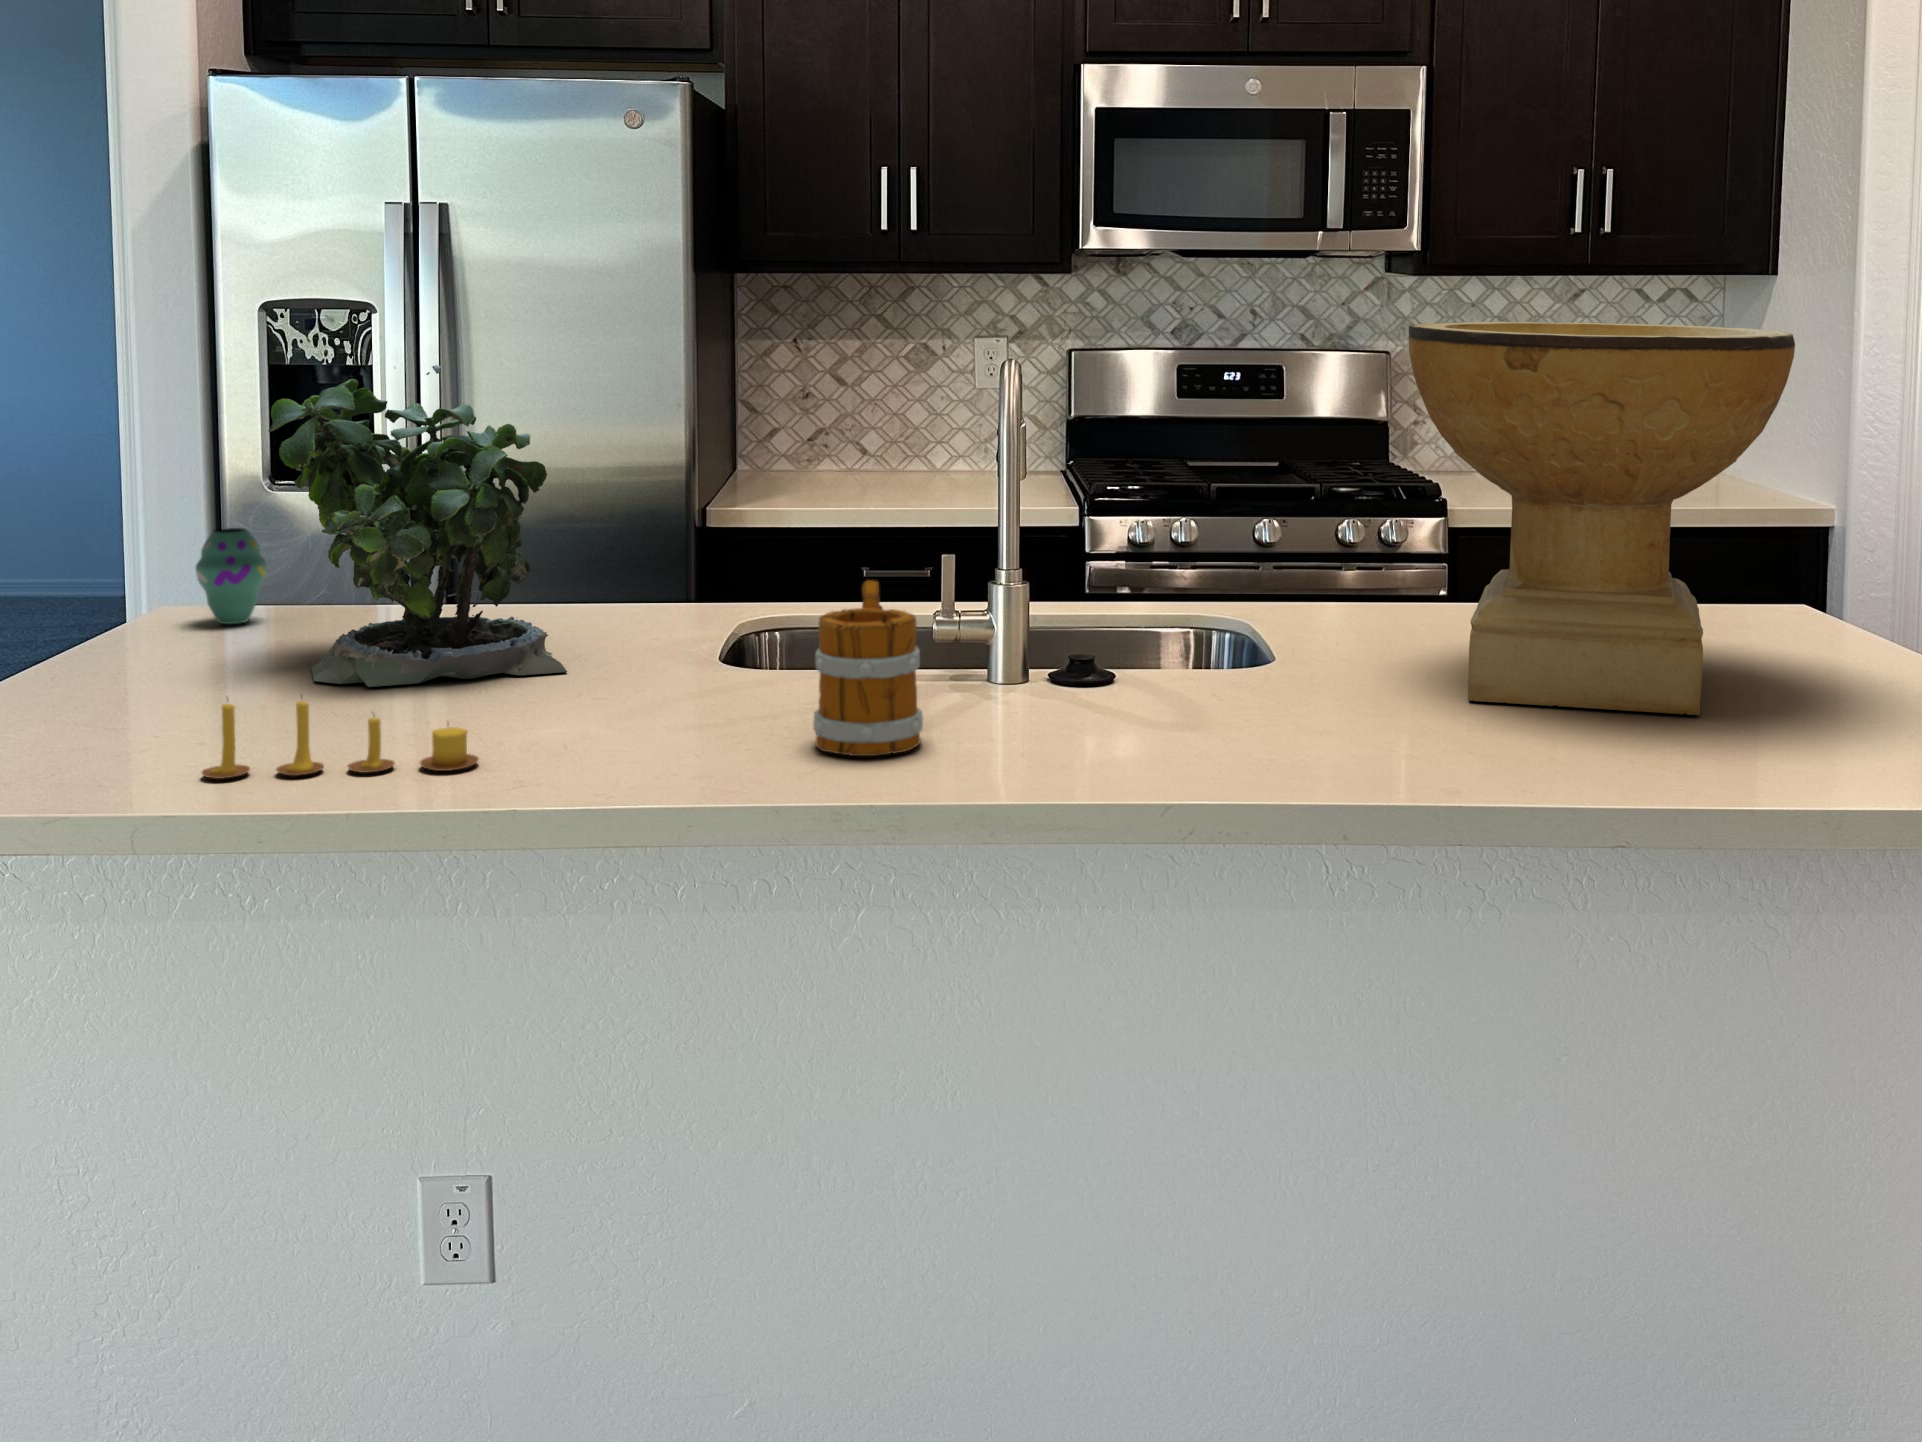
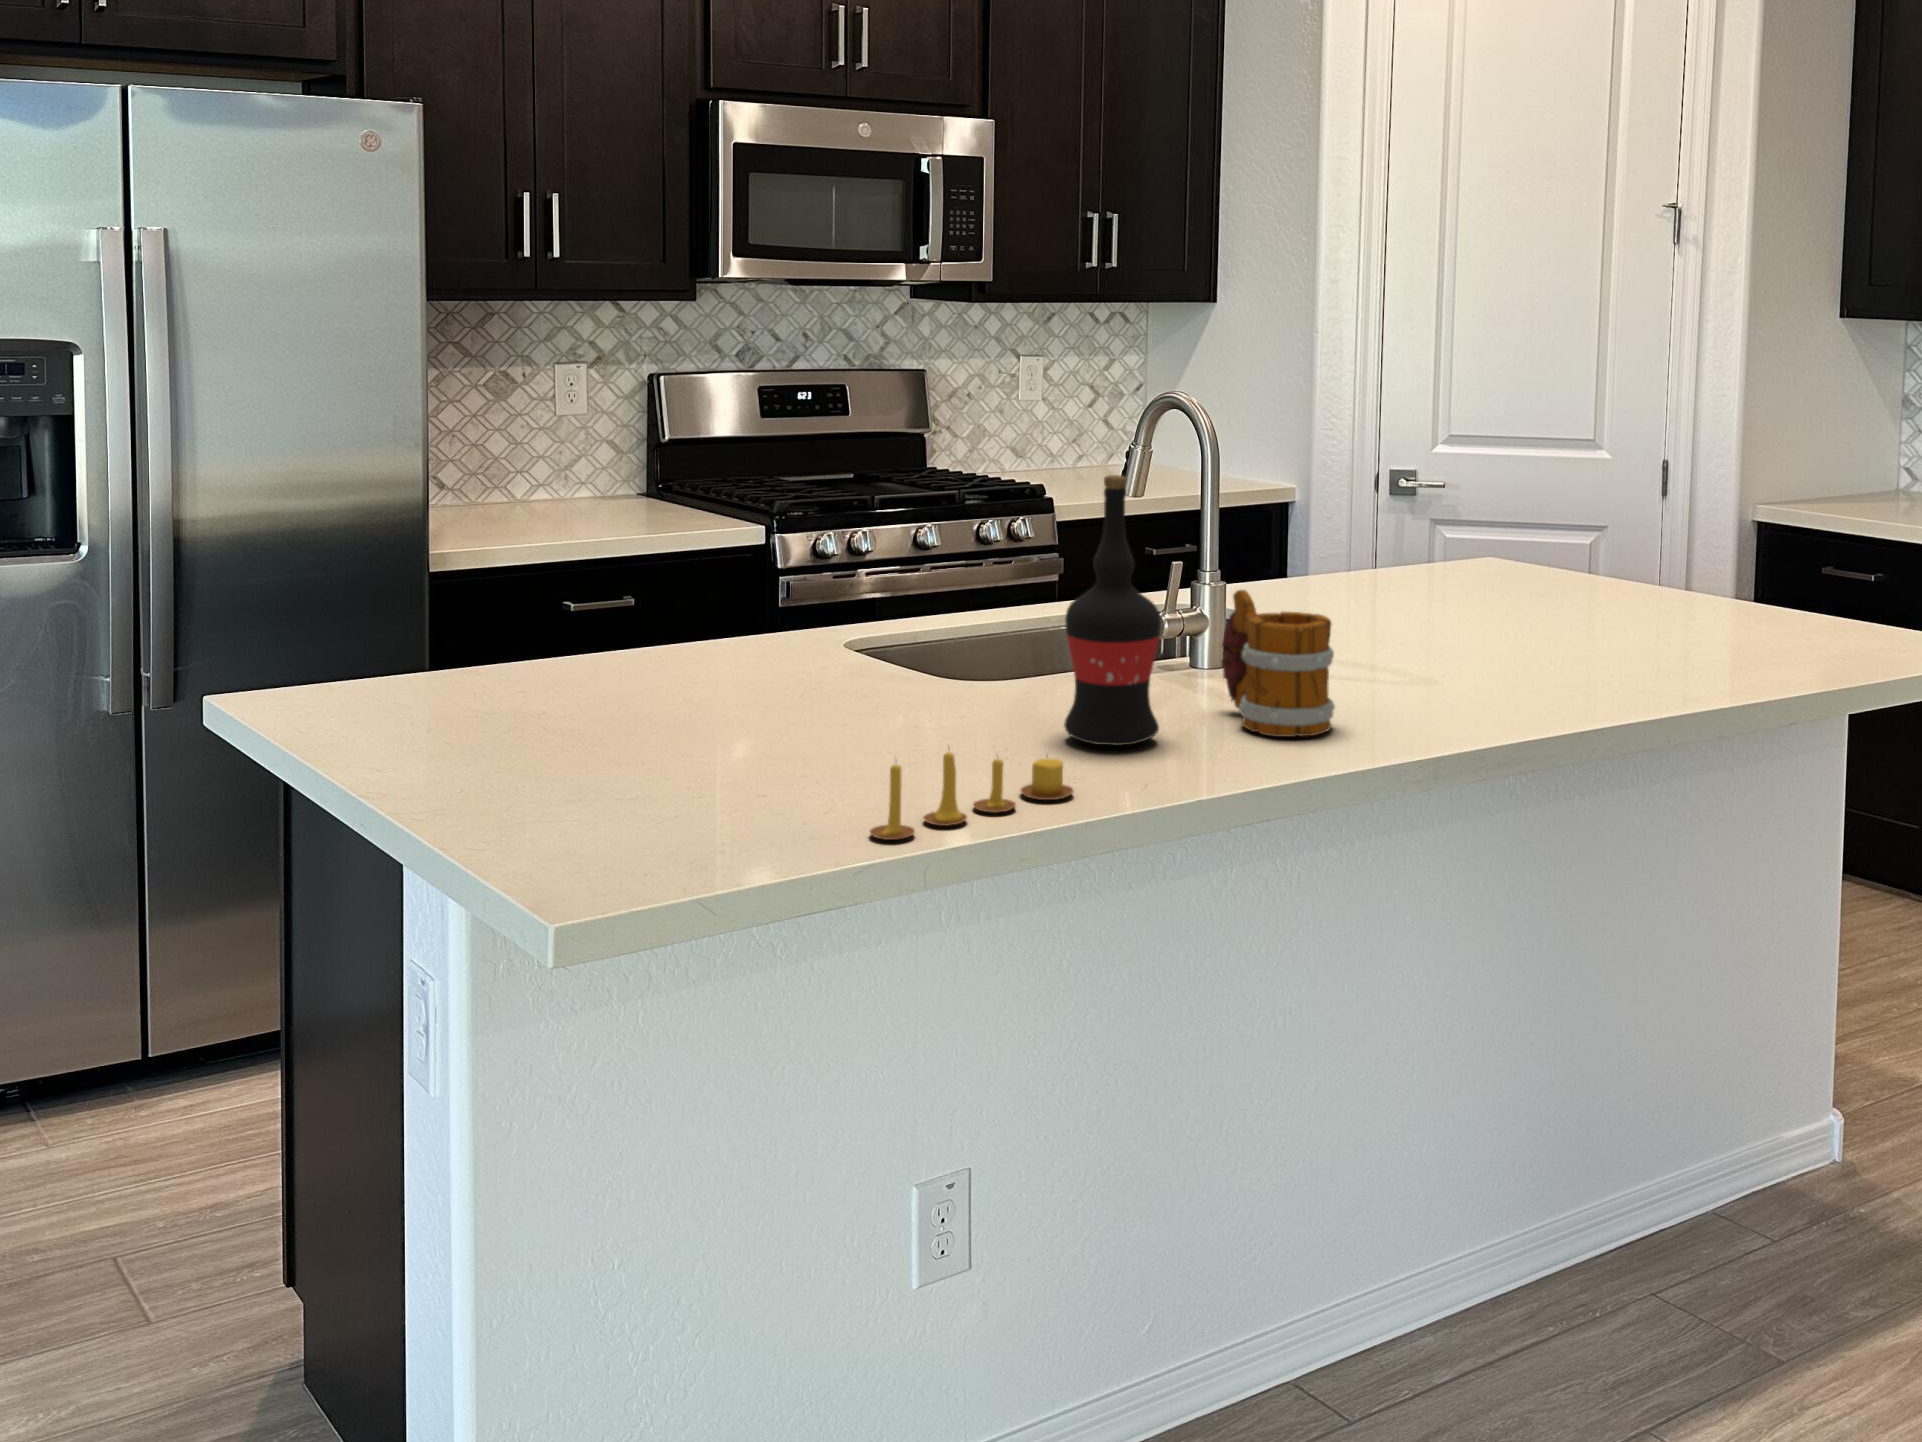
decorative bowl: present [1409,321,1795,715] -> none [1431,353,1712,641]
potted plant: present [268,365,567,687] -> none [552,418,871,751]
wine bottle: none [613,435,719,735] -> present [1064,475,1161,746]
vase: present [196,528,267,624] -> none [328,607,407,716]

